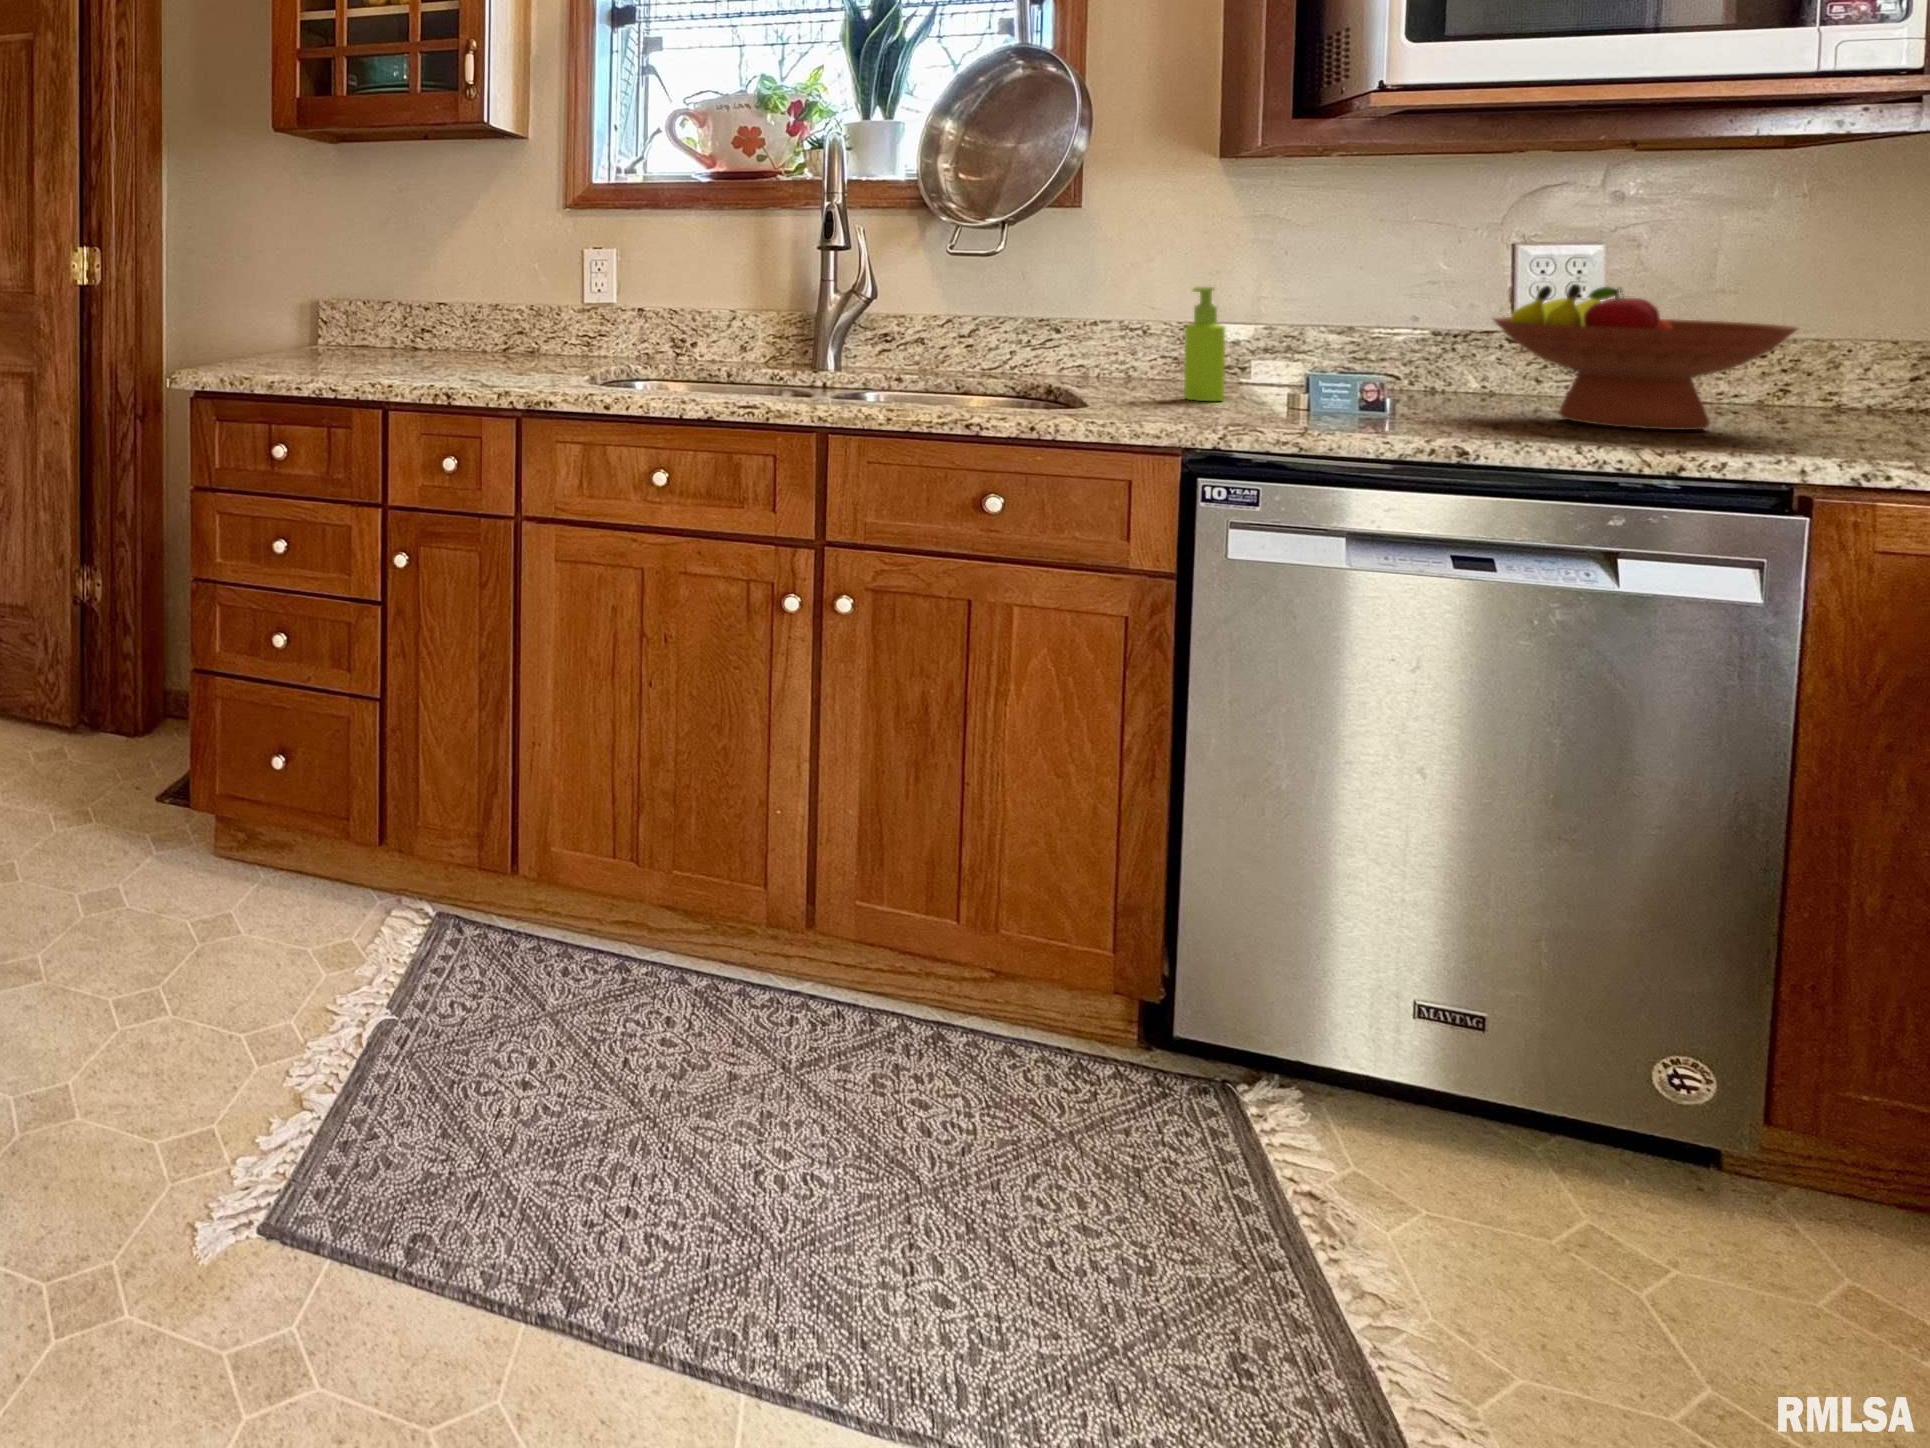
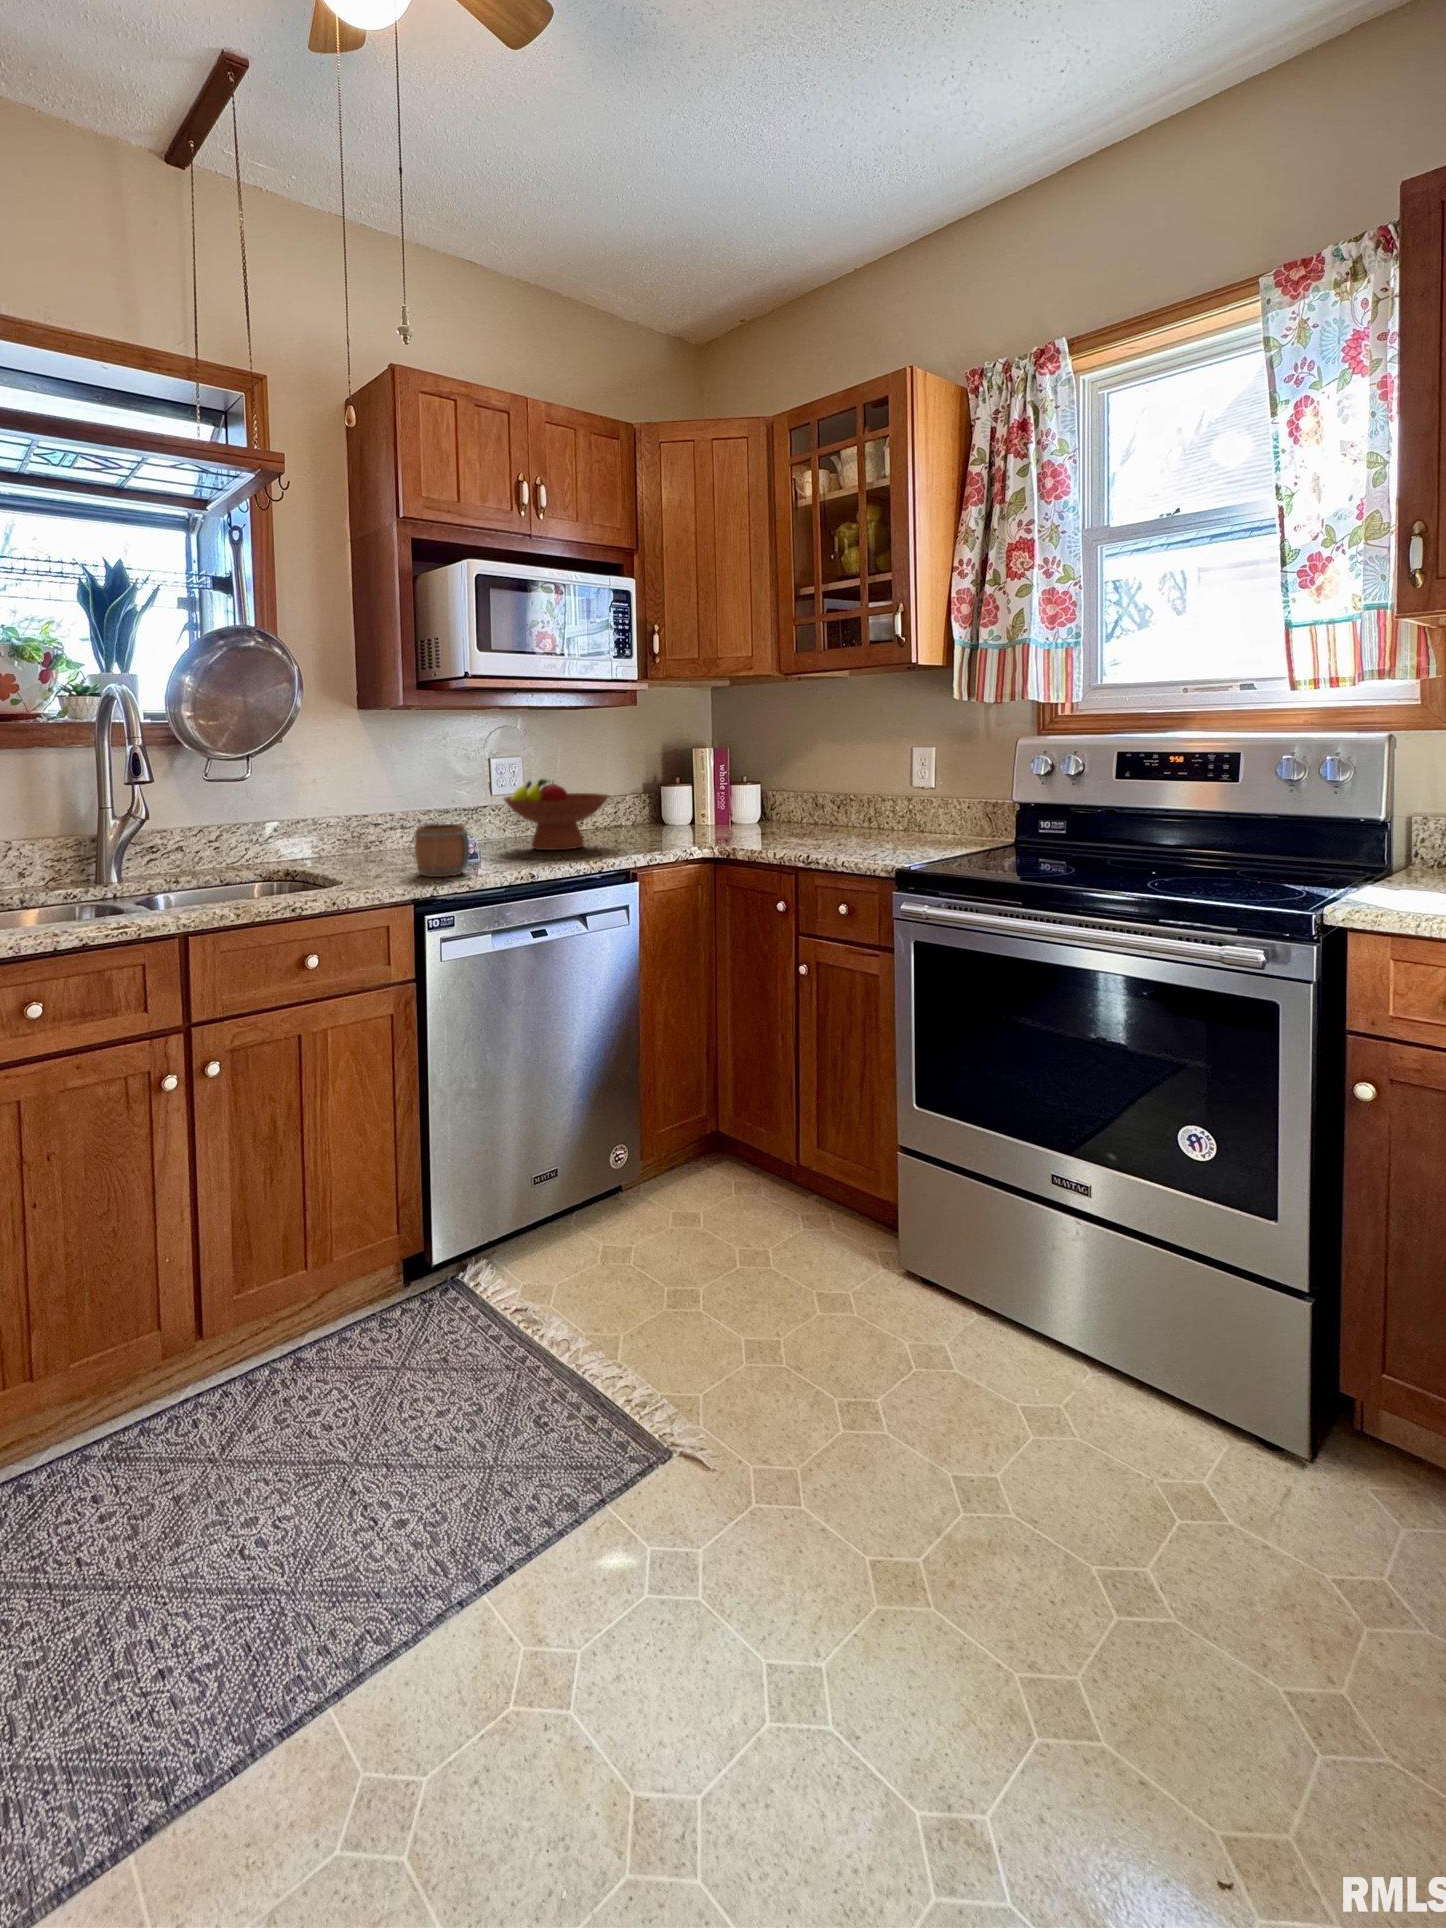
soap dispenser: present [1184,287,1225,401] -> none [363,790,387,864]
mug: none [1225,340,1332,429] -> present [415,822,469,877]

